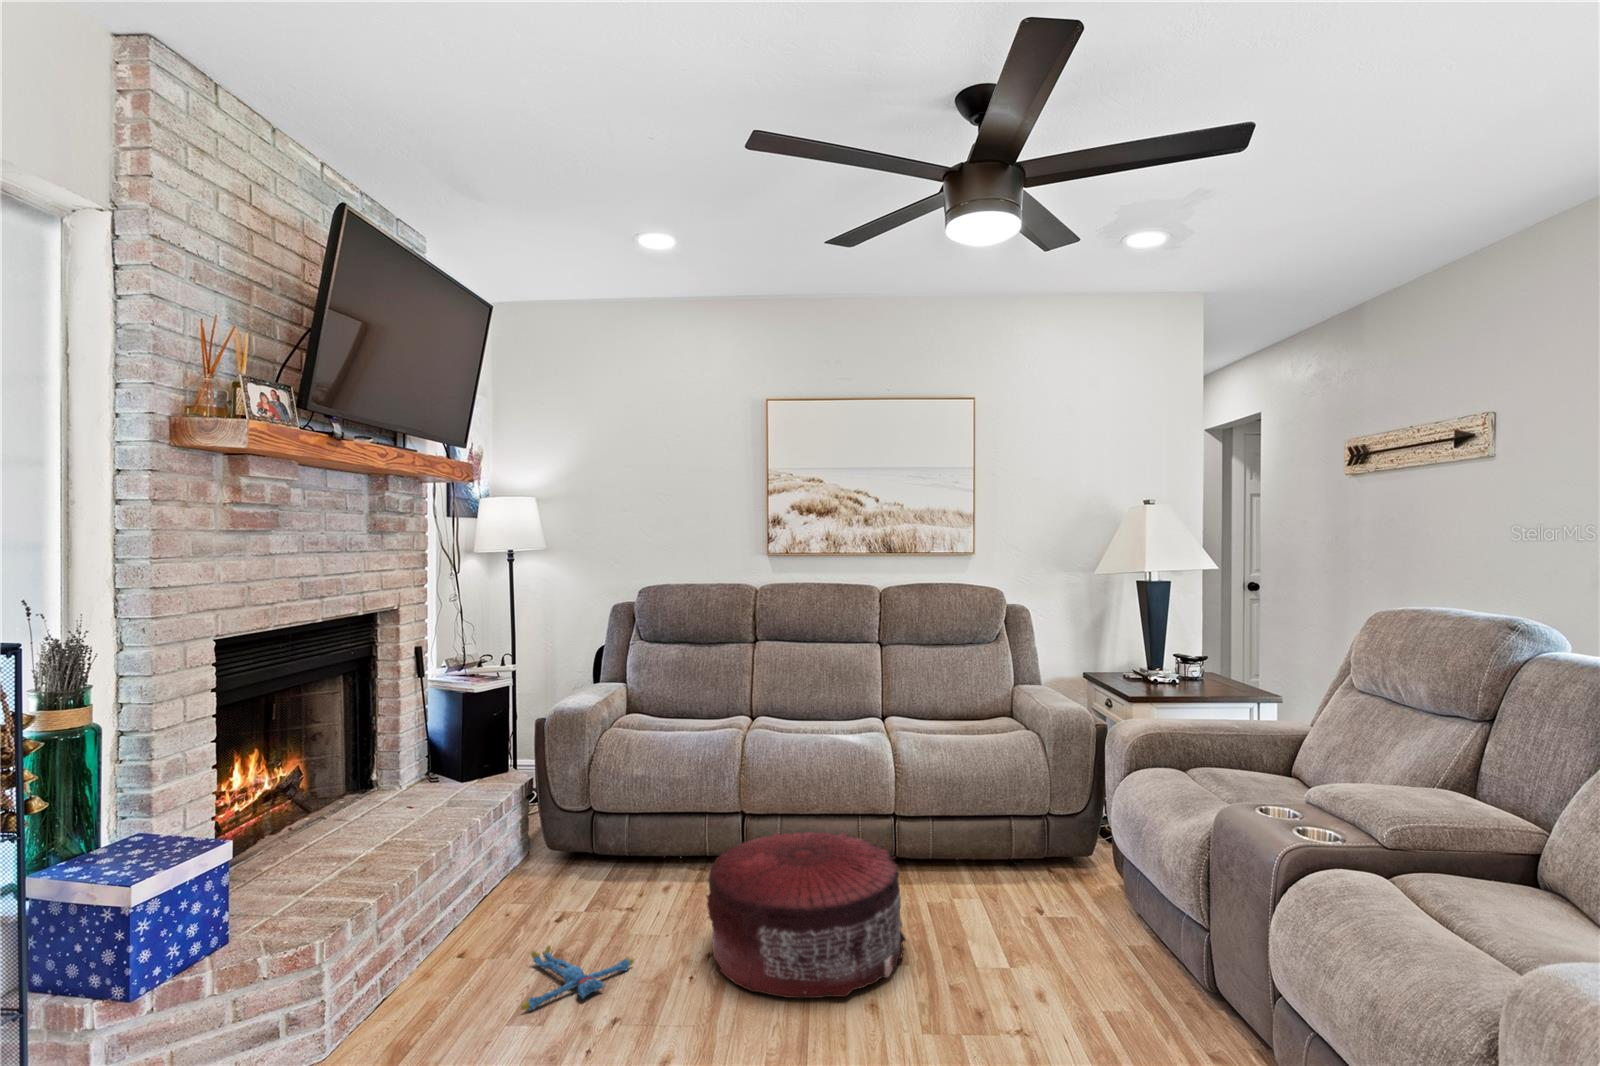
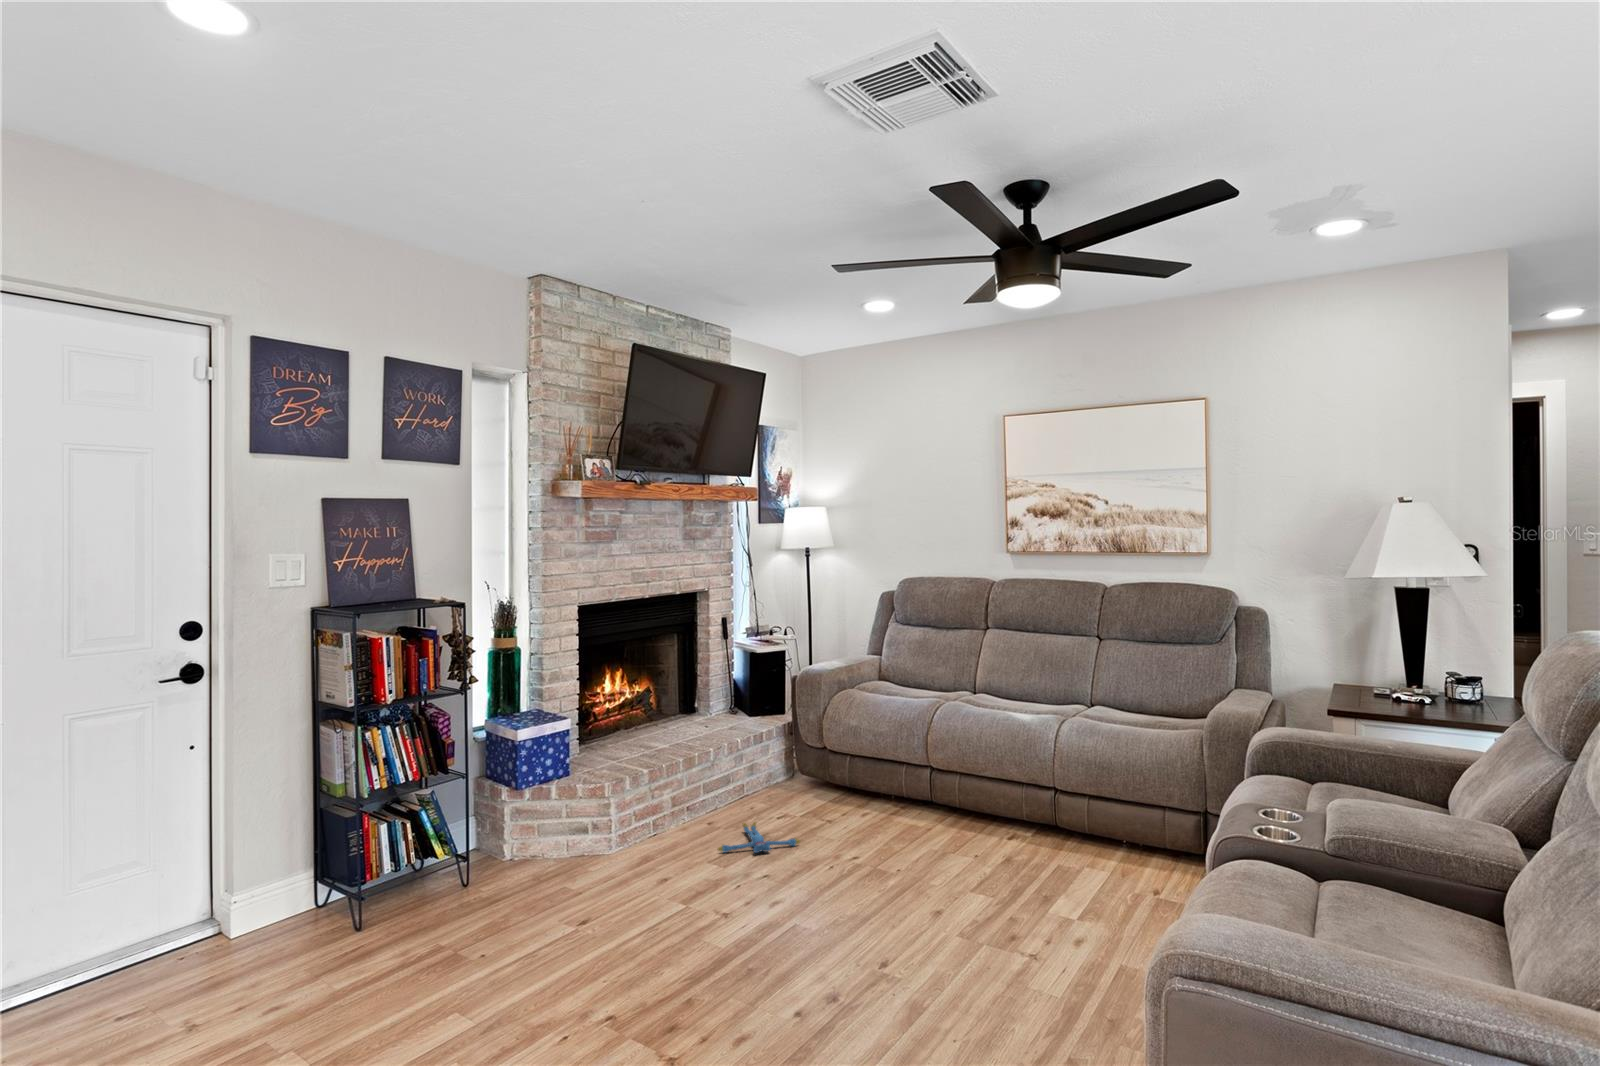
pouf: present [706,831,906,998] -> none [845,772,995,889]

